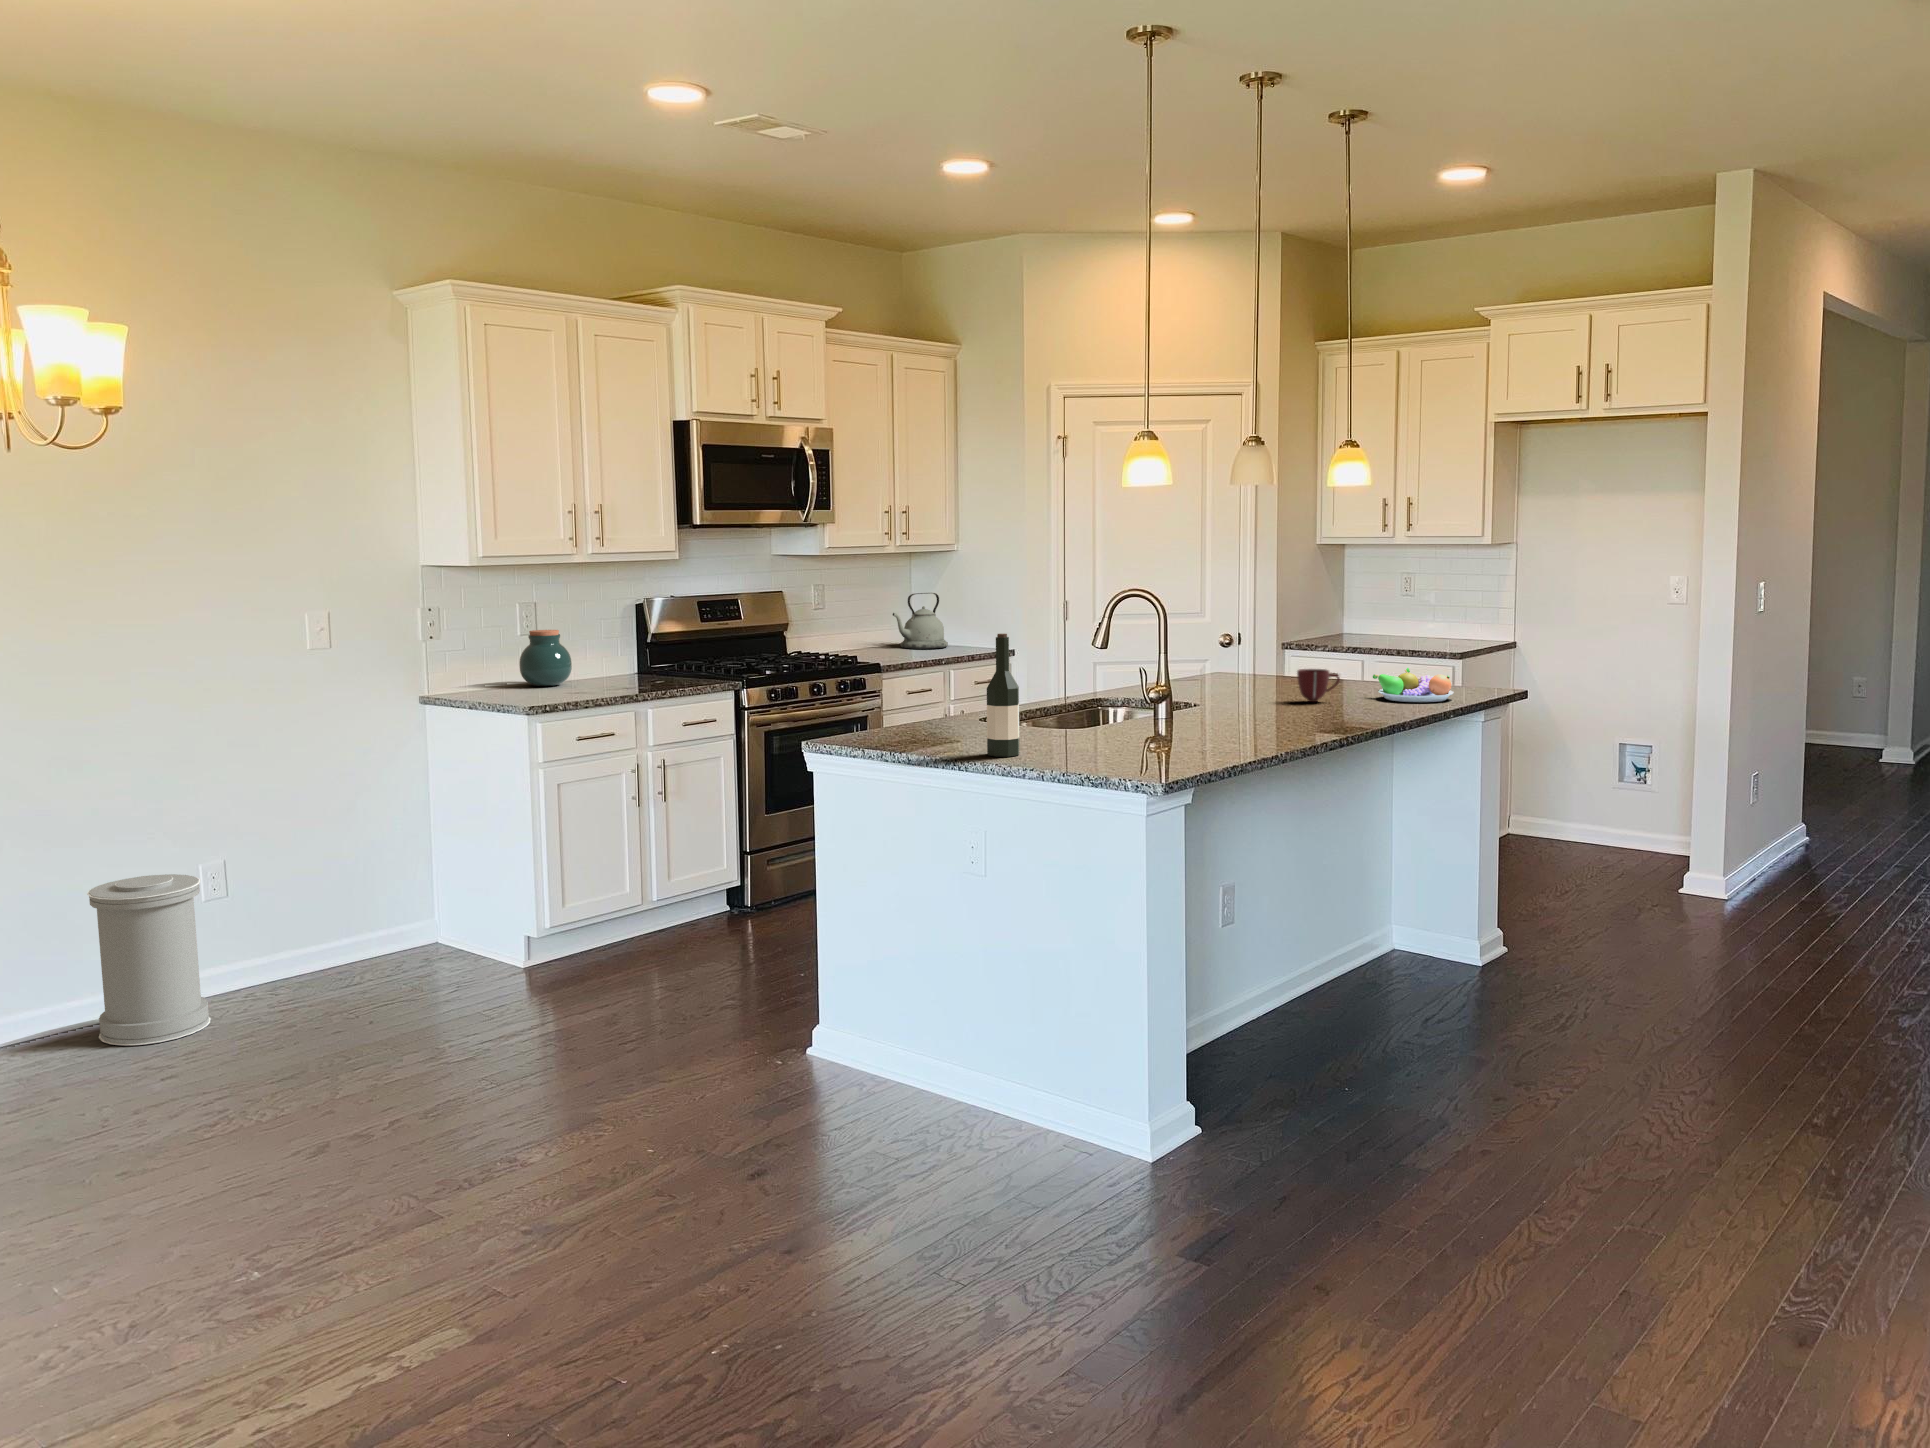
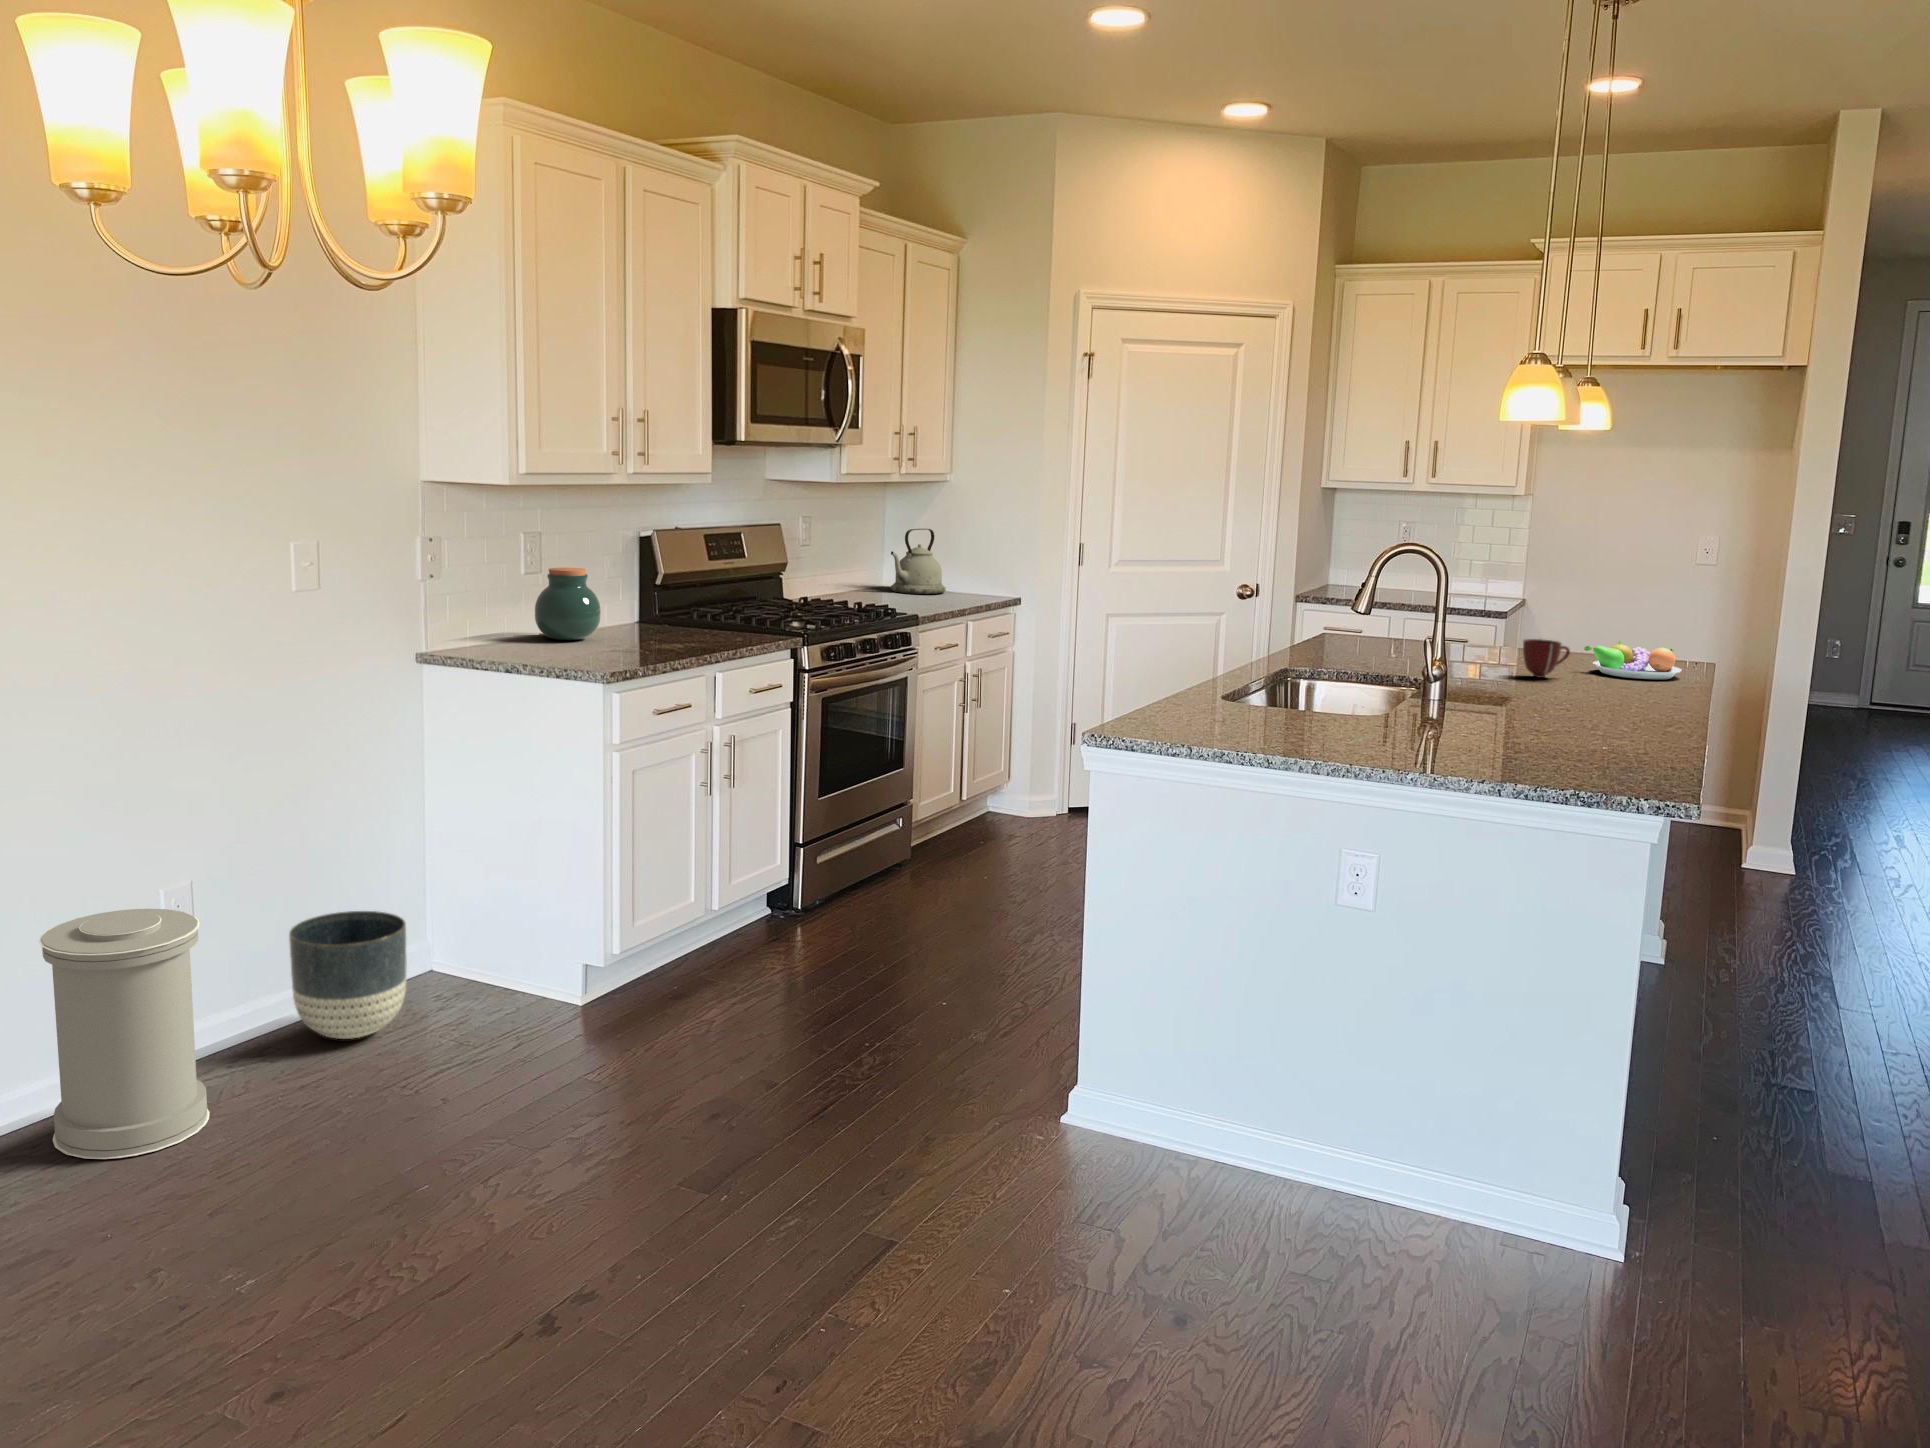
wine bottle: present [987,633,1019,757] -> none [1376,605,1427,760]
planter: none [296,889,386,983] -> present [289,911,406,1039]

